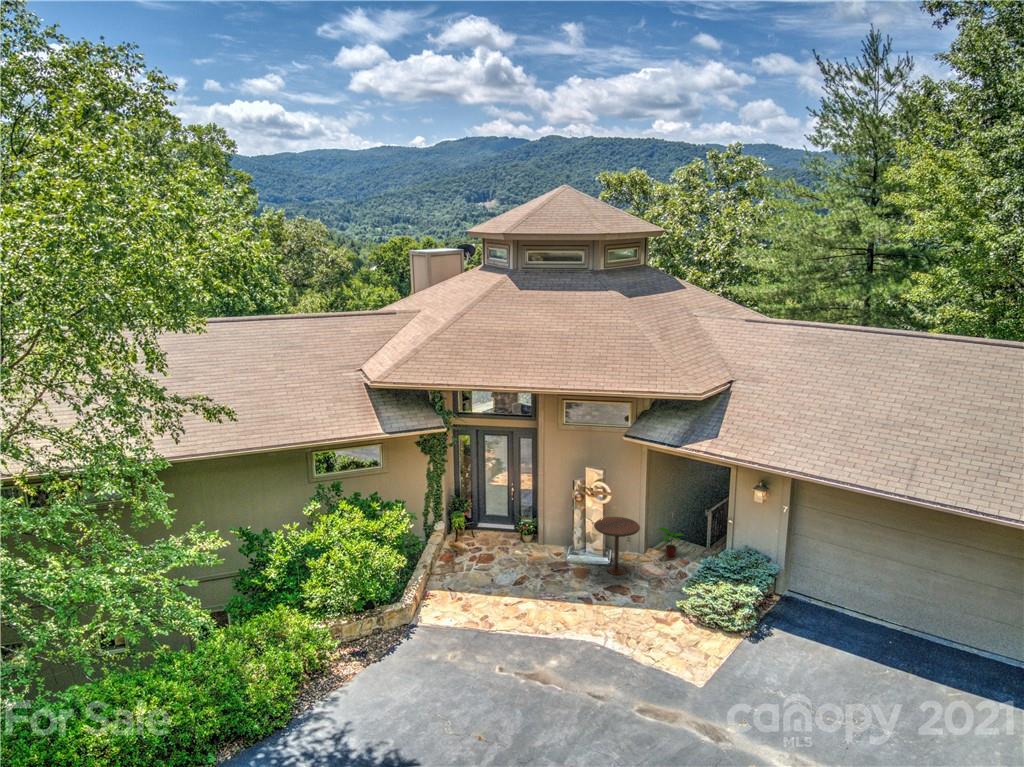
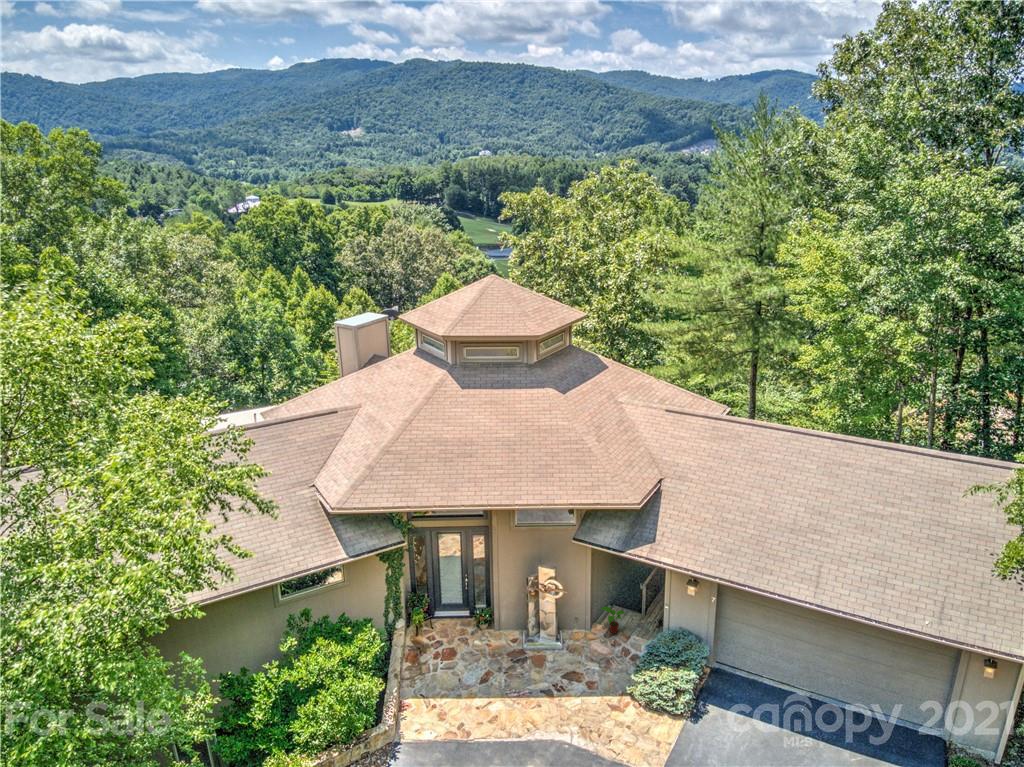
pedestal table: present [594,517,640,575] -> none [548,605,589,660]

